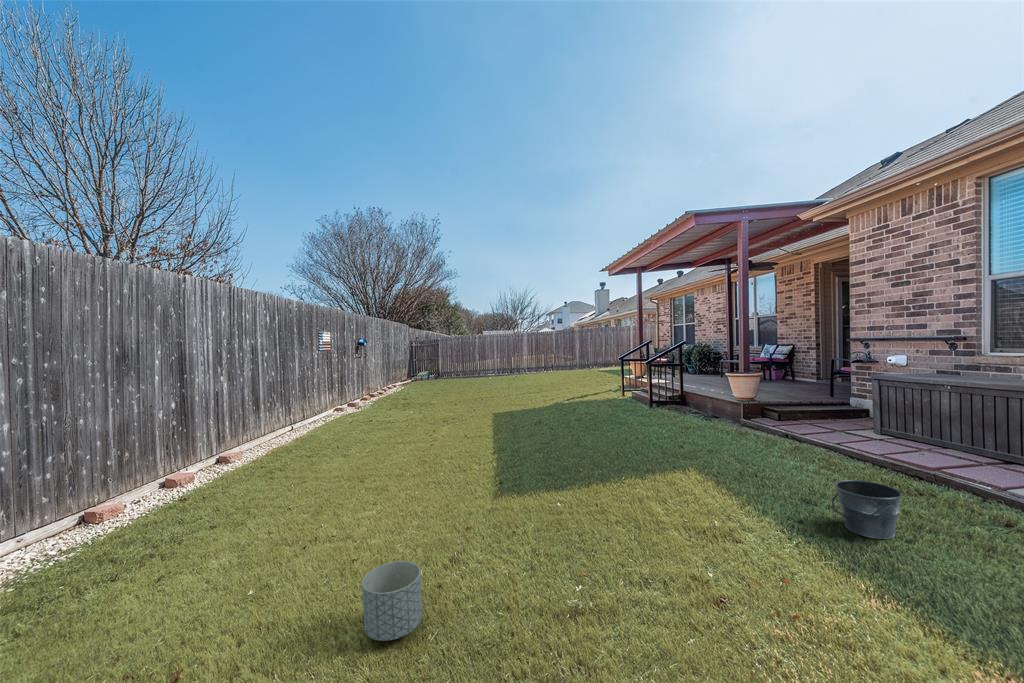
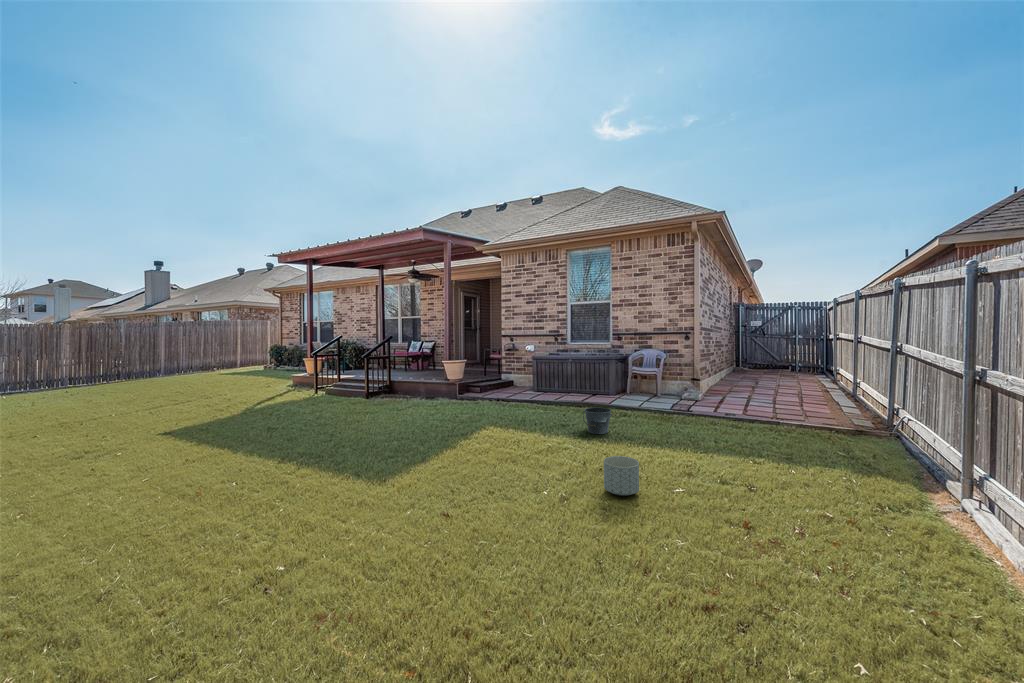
planter: present [362,561,422,641] -> present [604,456,639,496]

